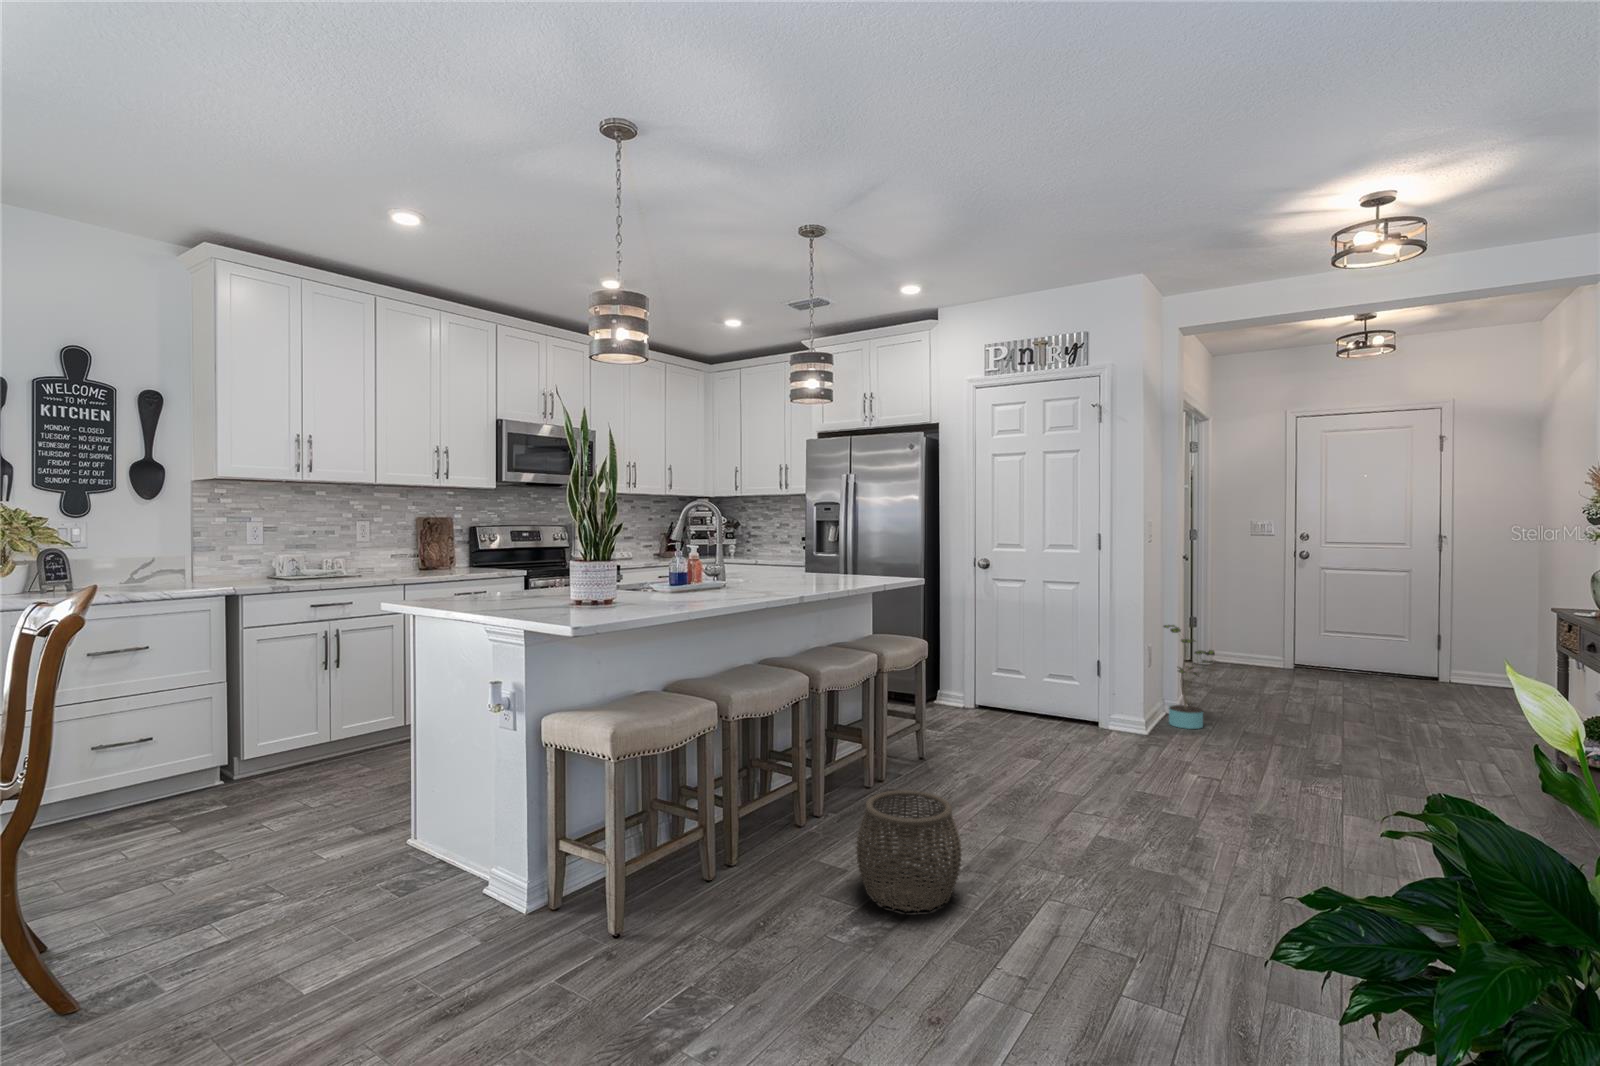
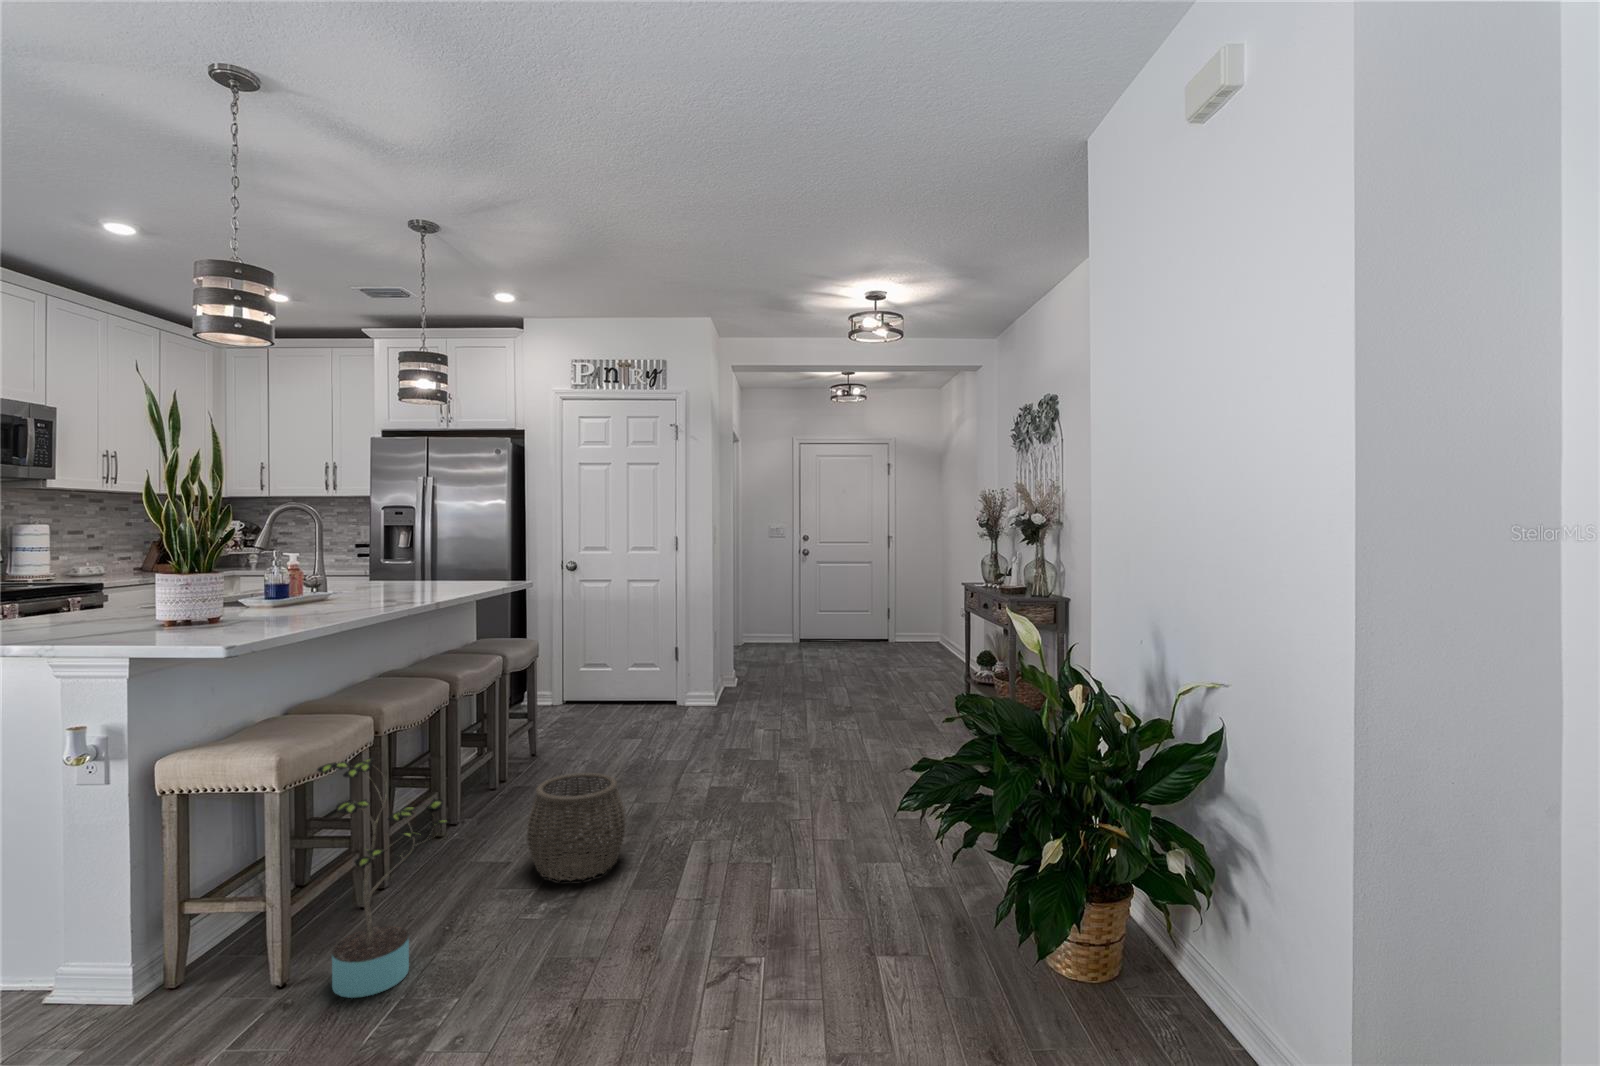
potted plant: present [1164,625,1215,729] -> present [317,757,448,998]

